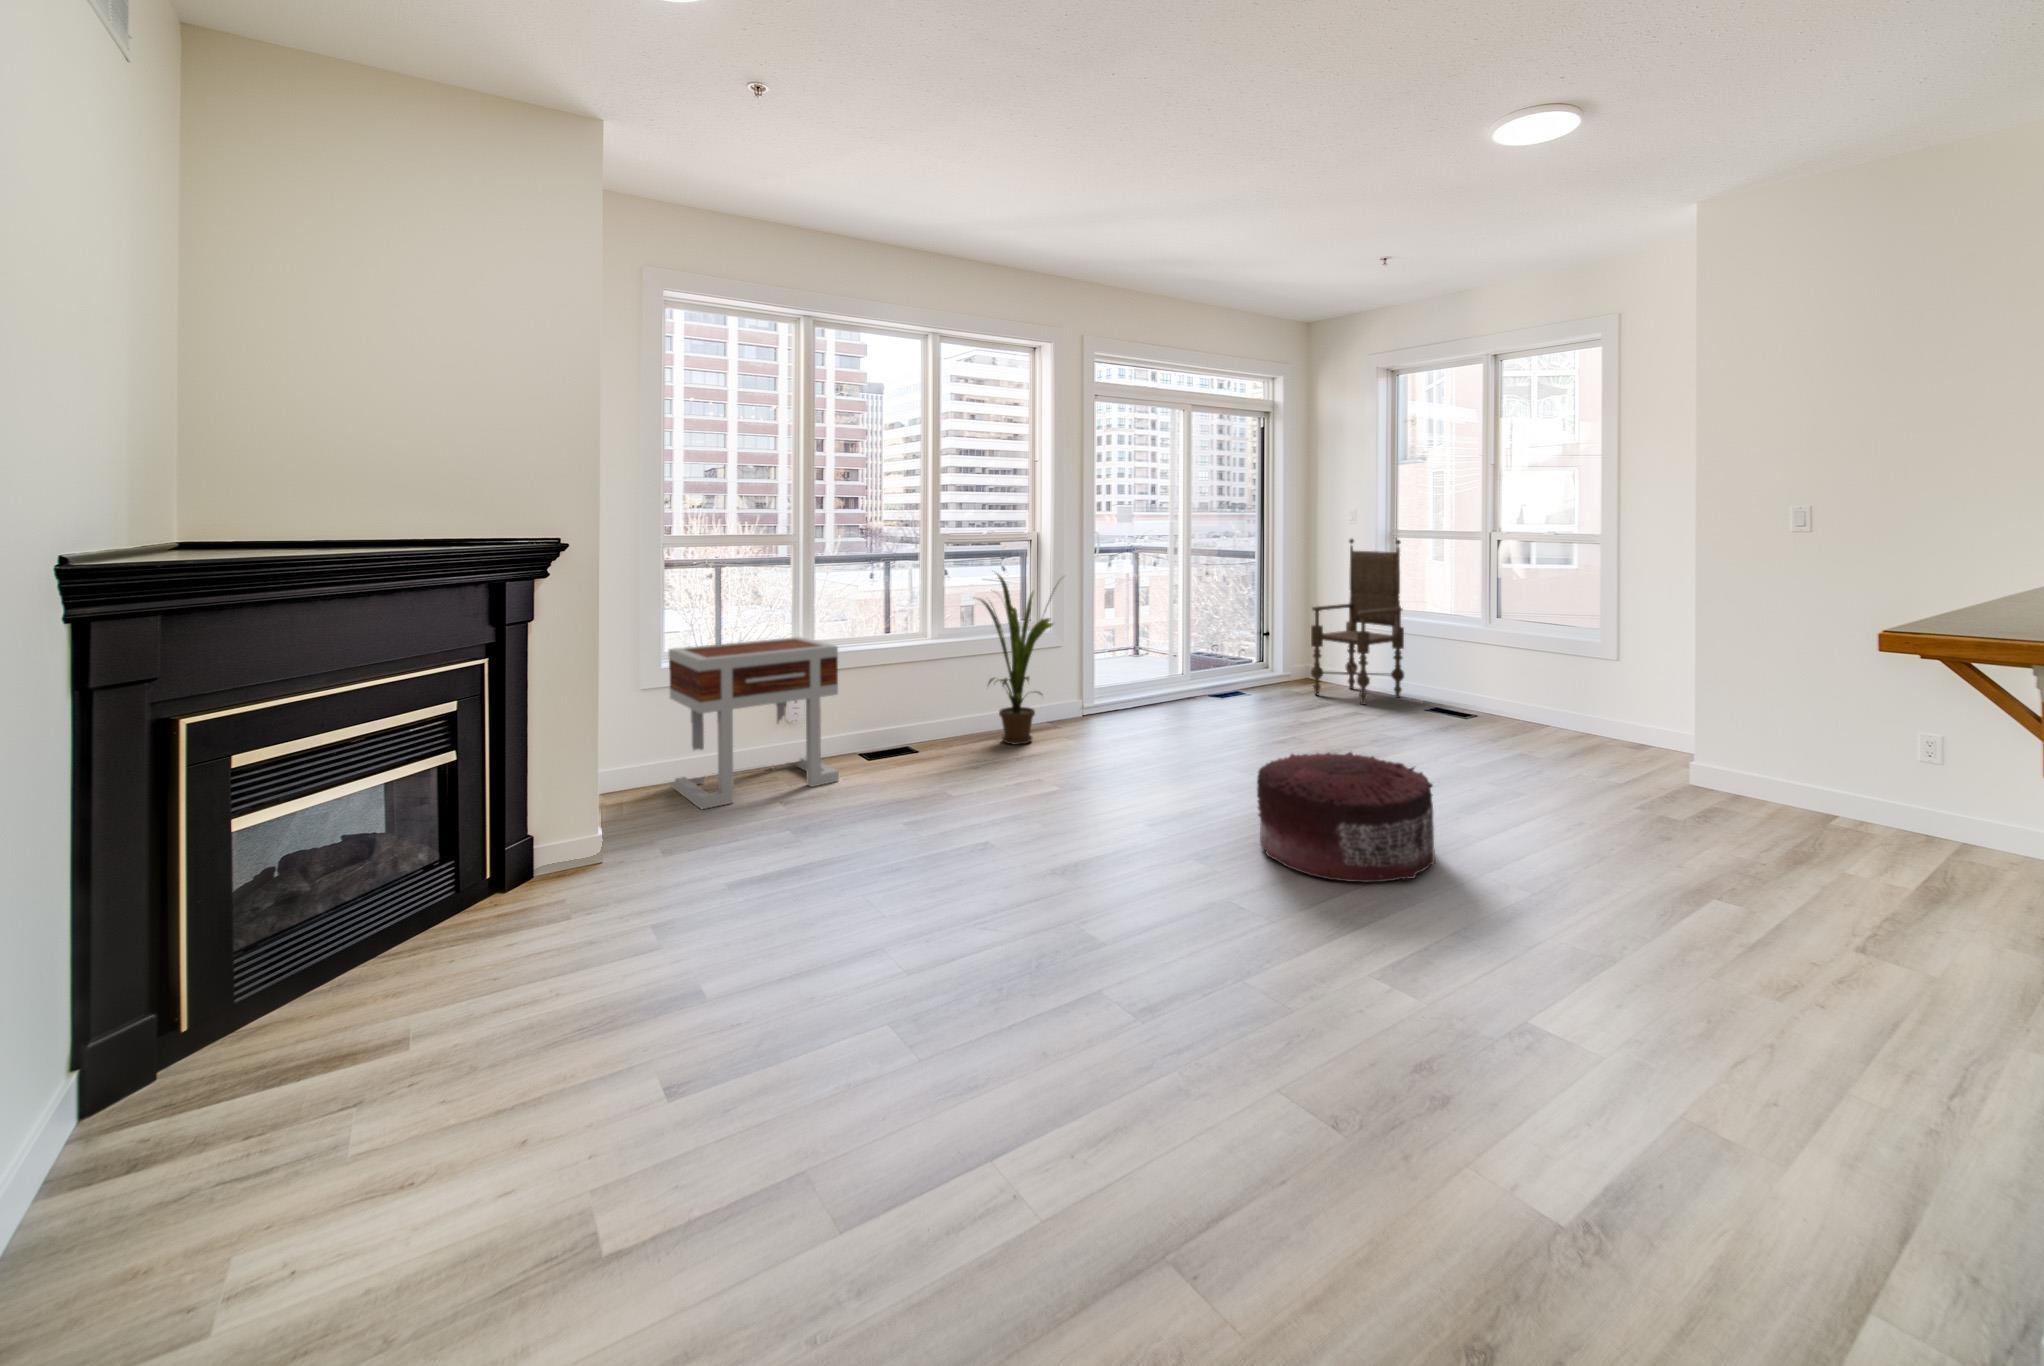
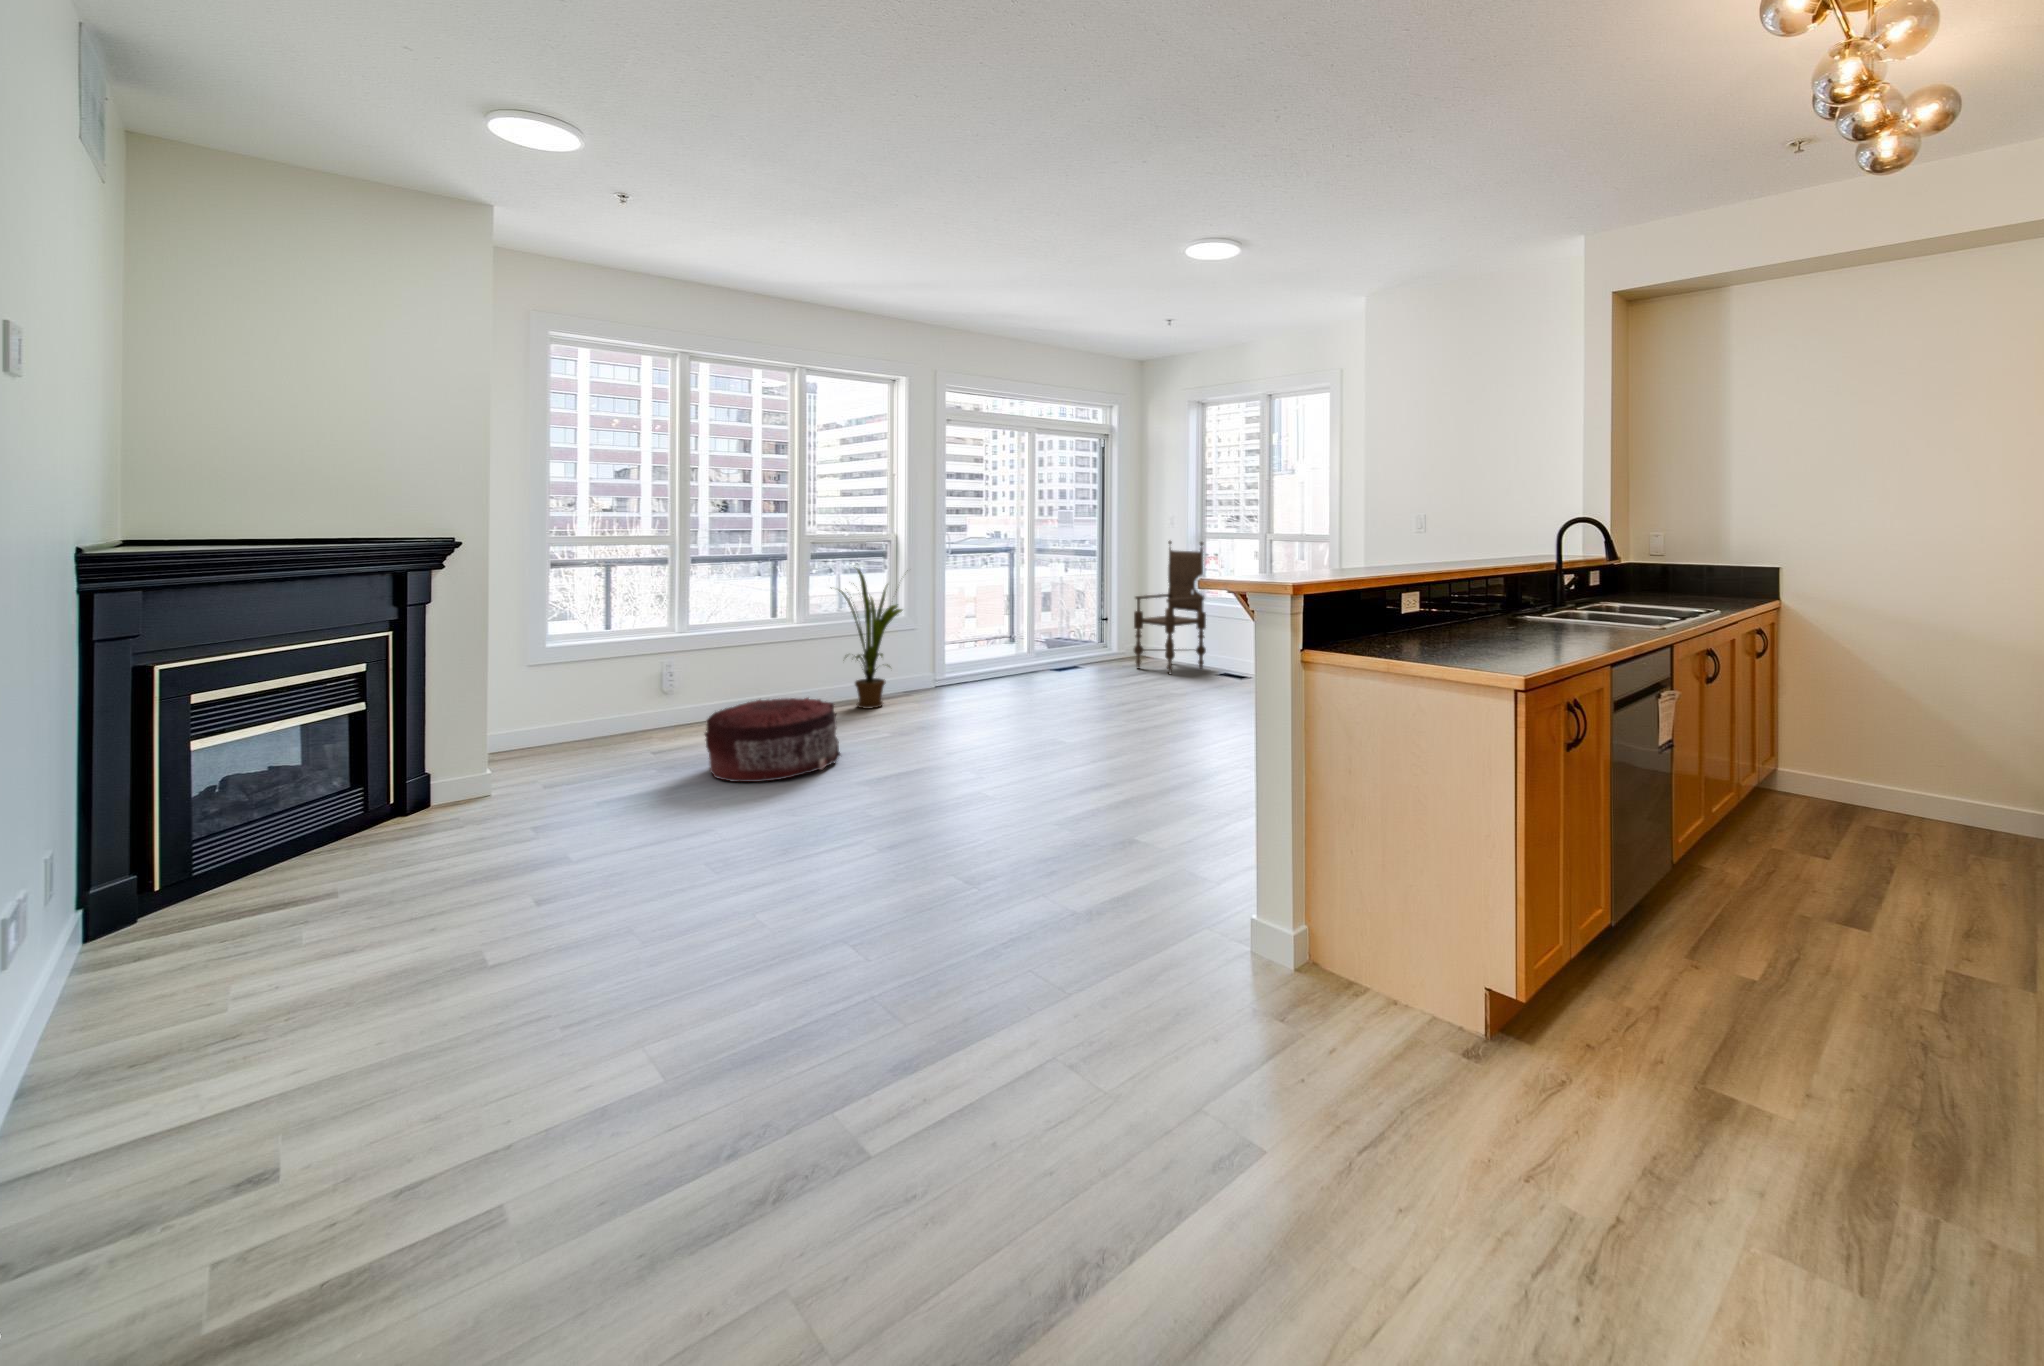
side table: present [669,637,839,809] -> none [554,621,706,759]
pouf: present [1257,752,1435,882] -> present [705,698,841,782]

